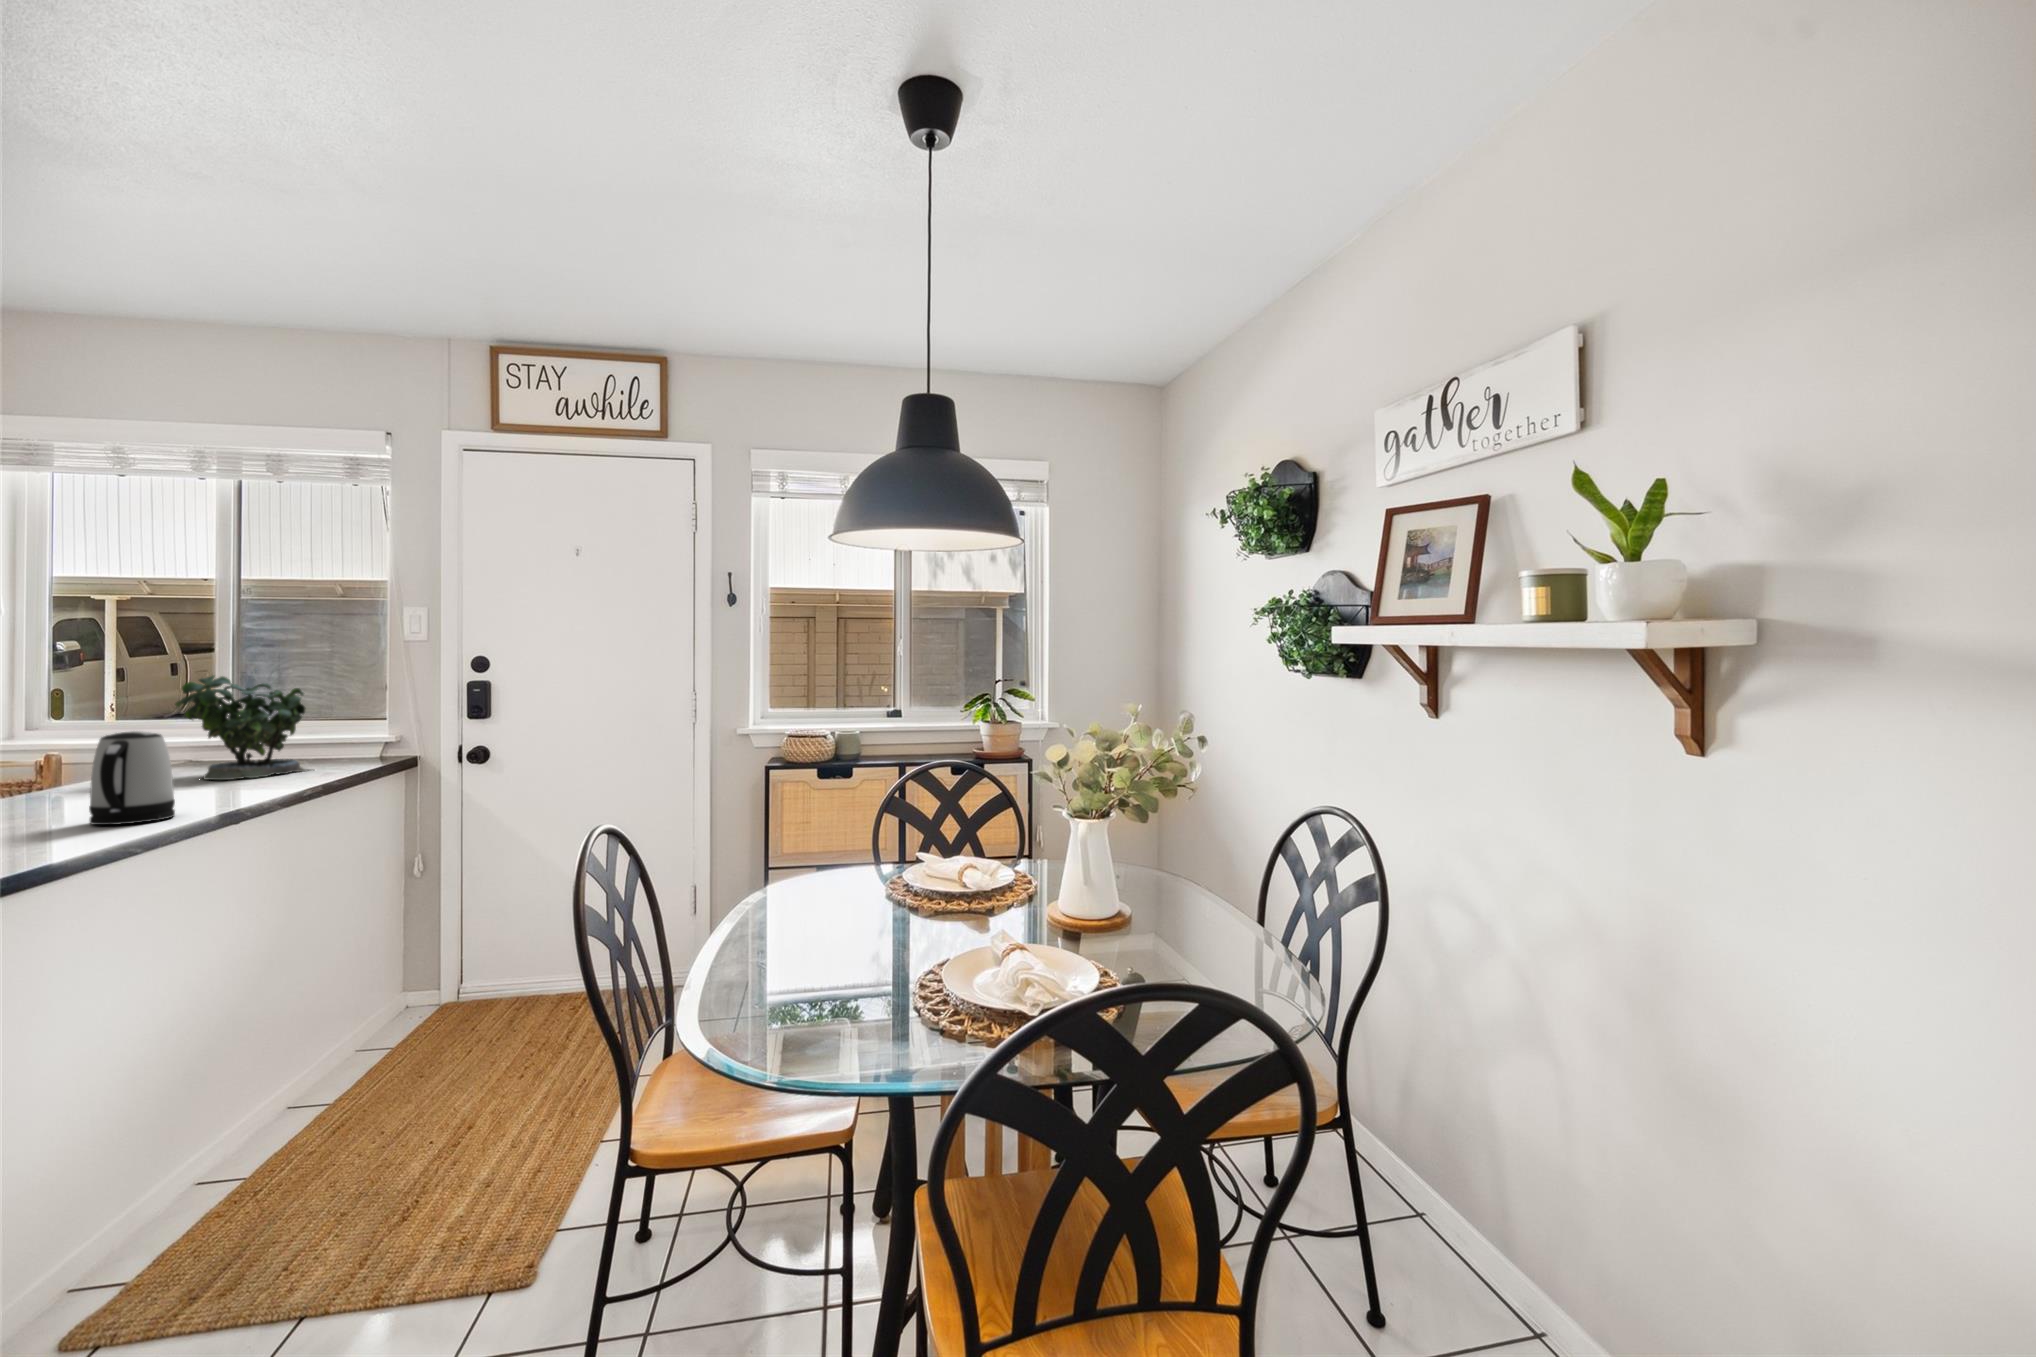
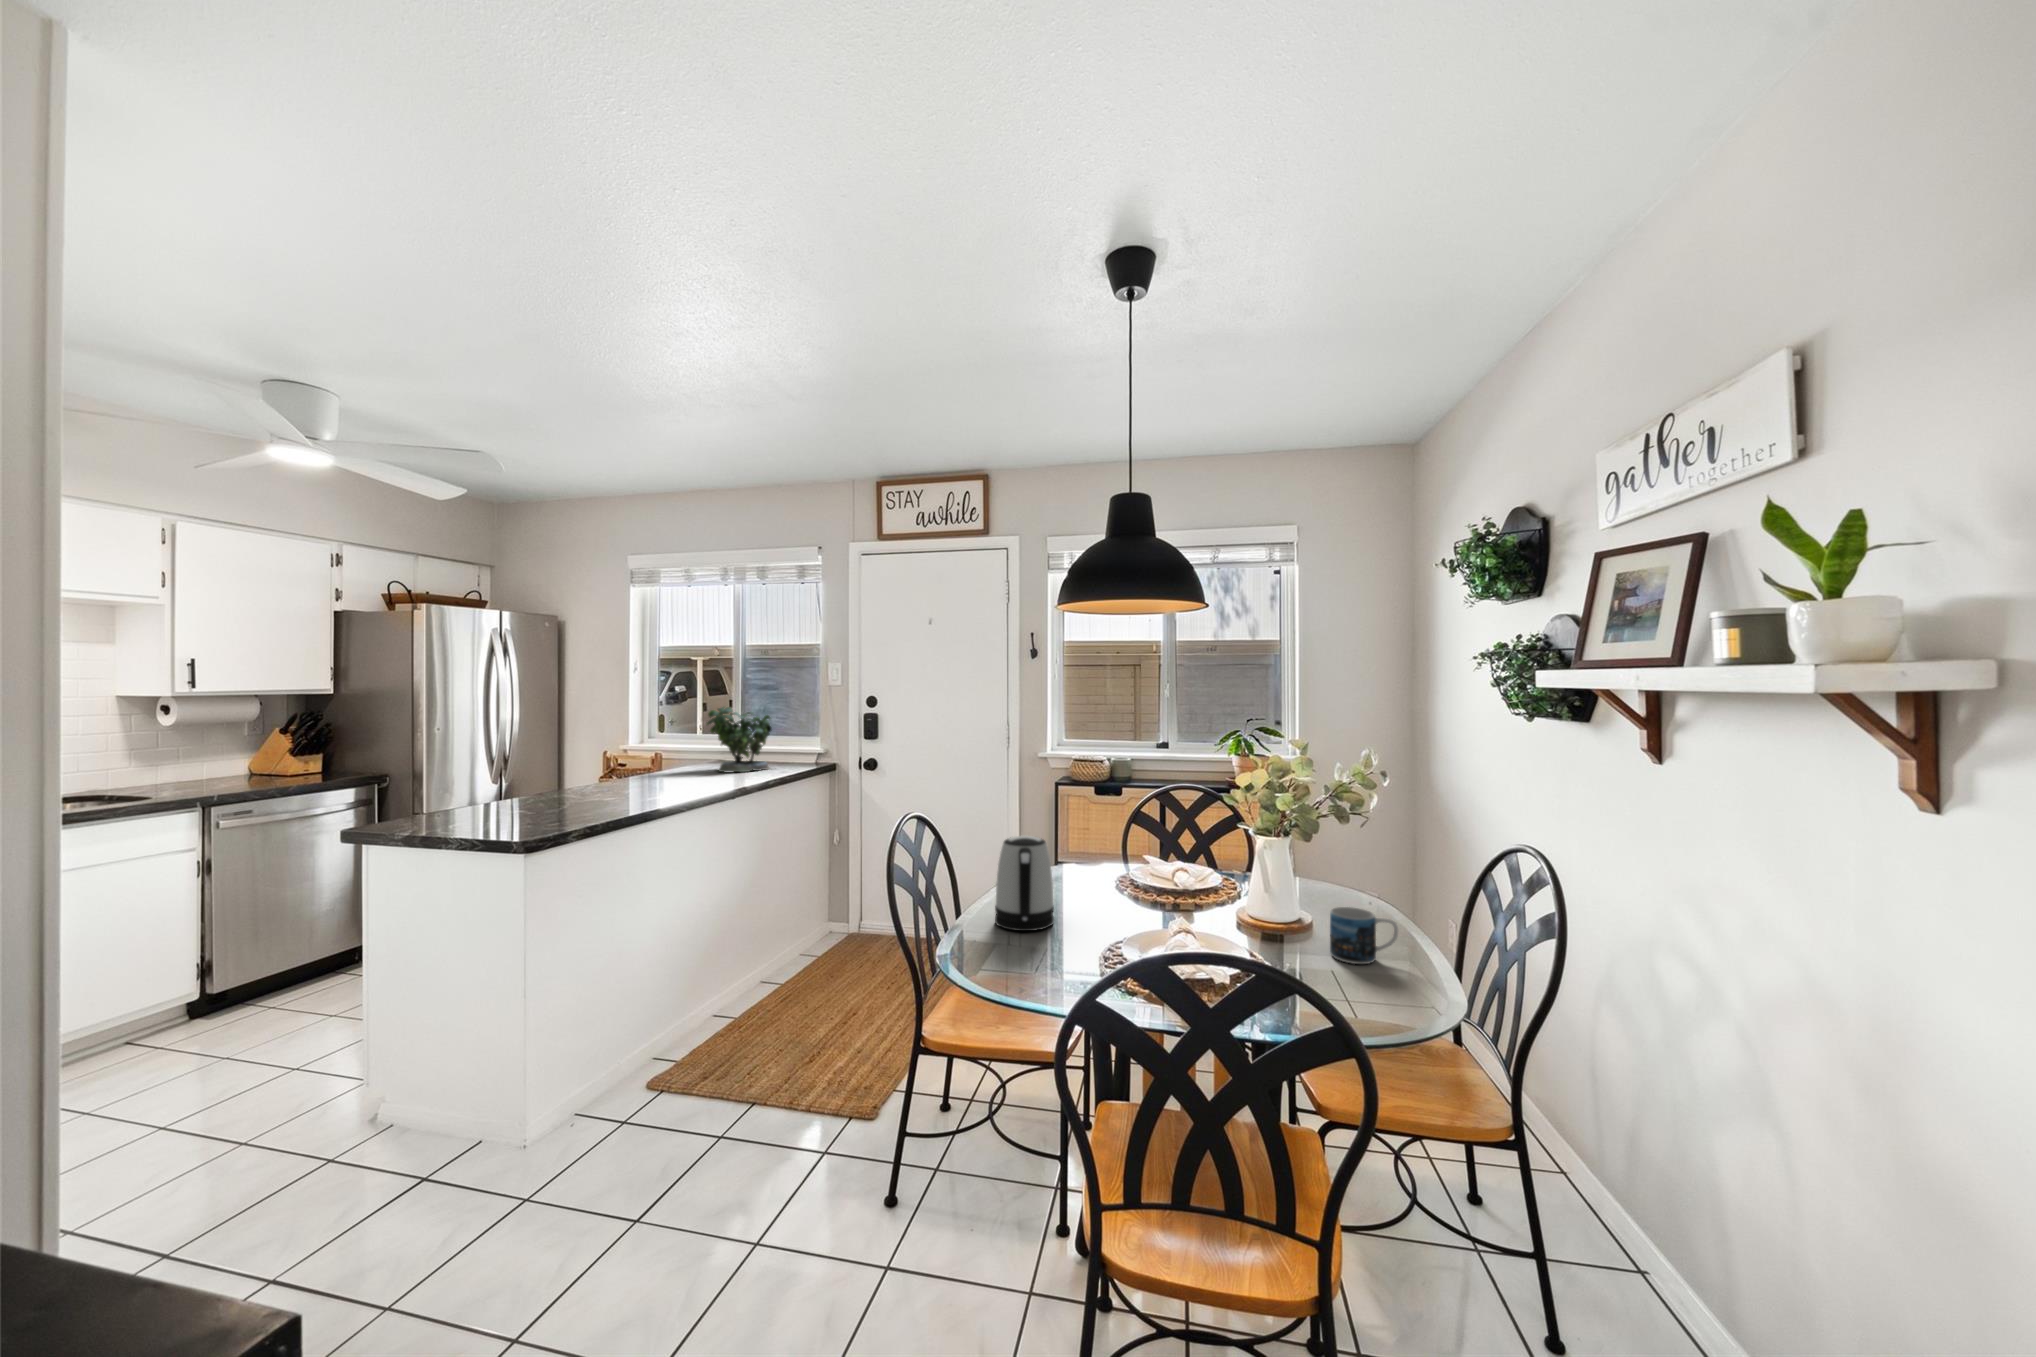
kettle: present [89,731,175,825] -> present [995,836,1054,931]
mug: none [1167,887,1235,947] -> present [1330,907,1398,964]

